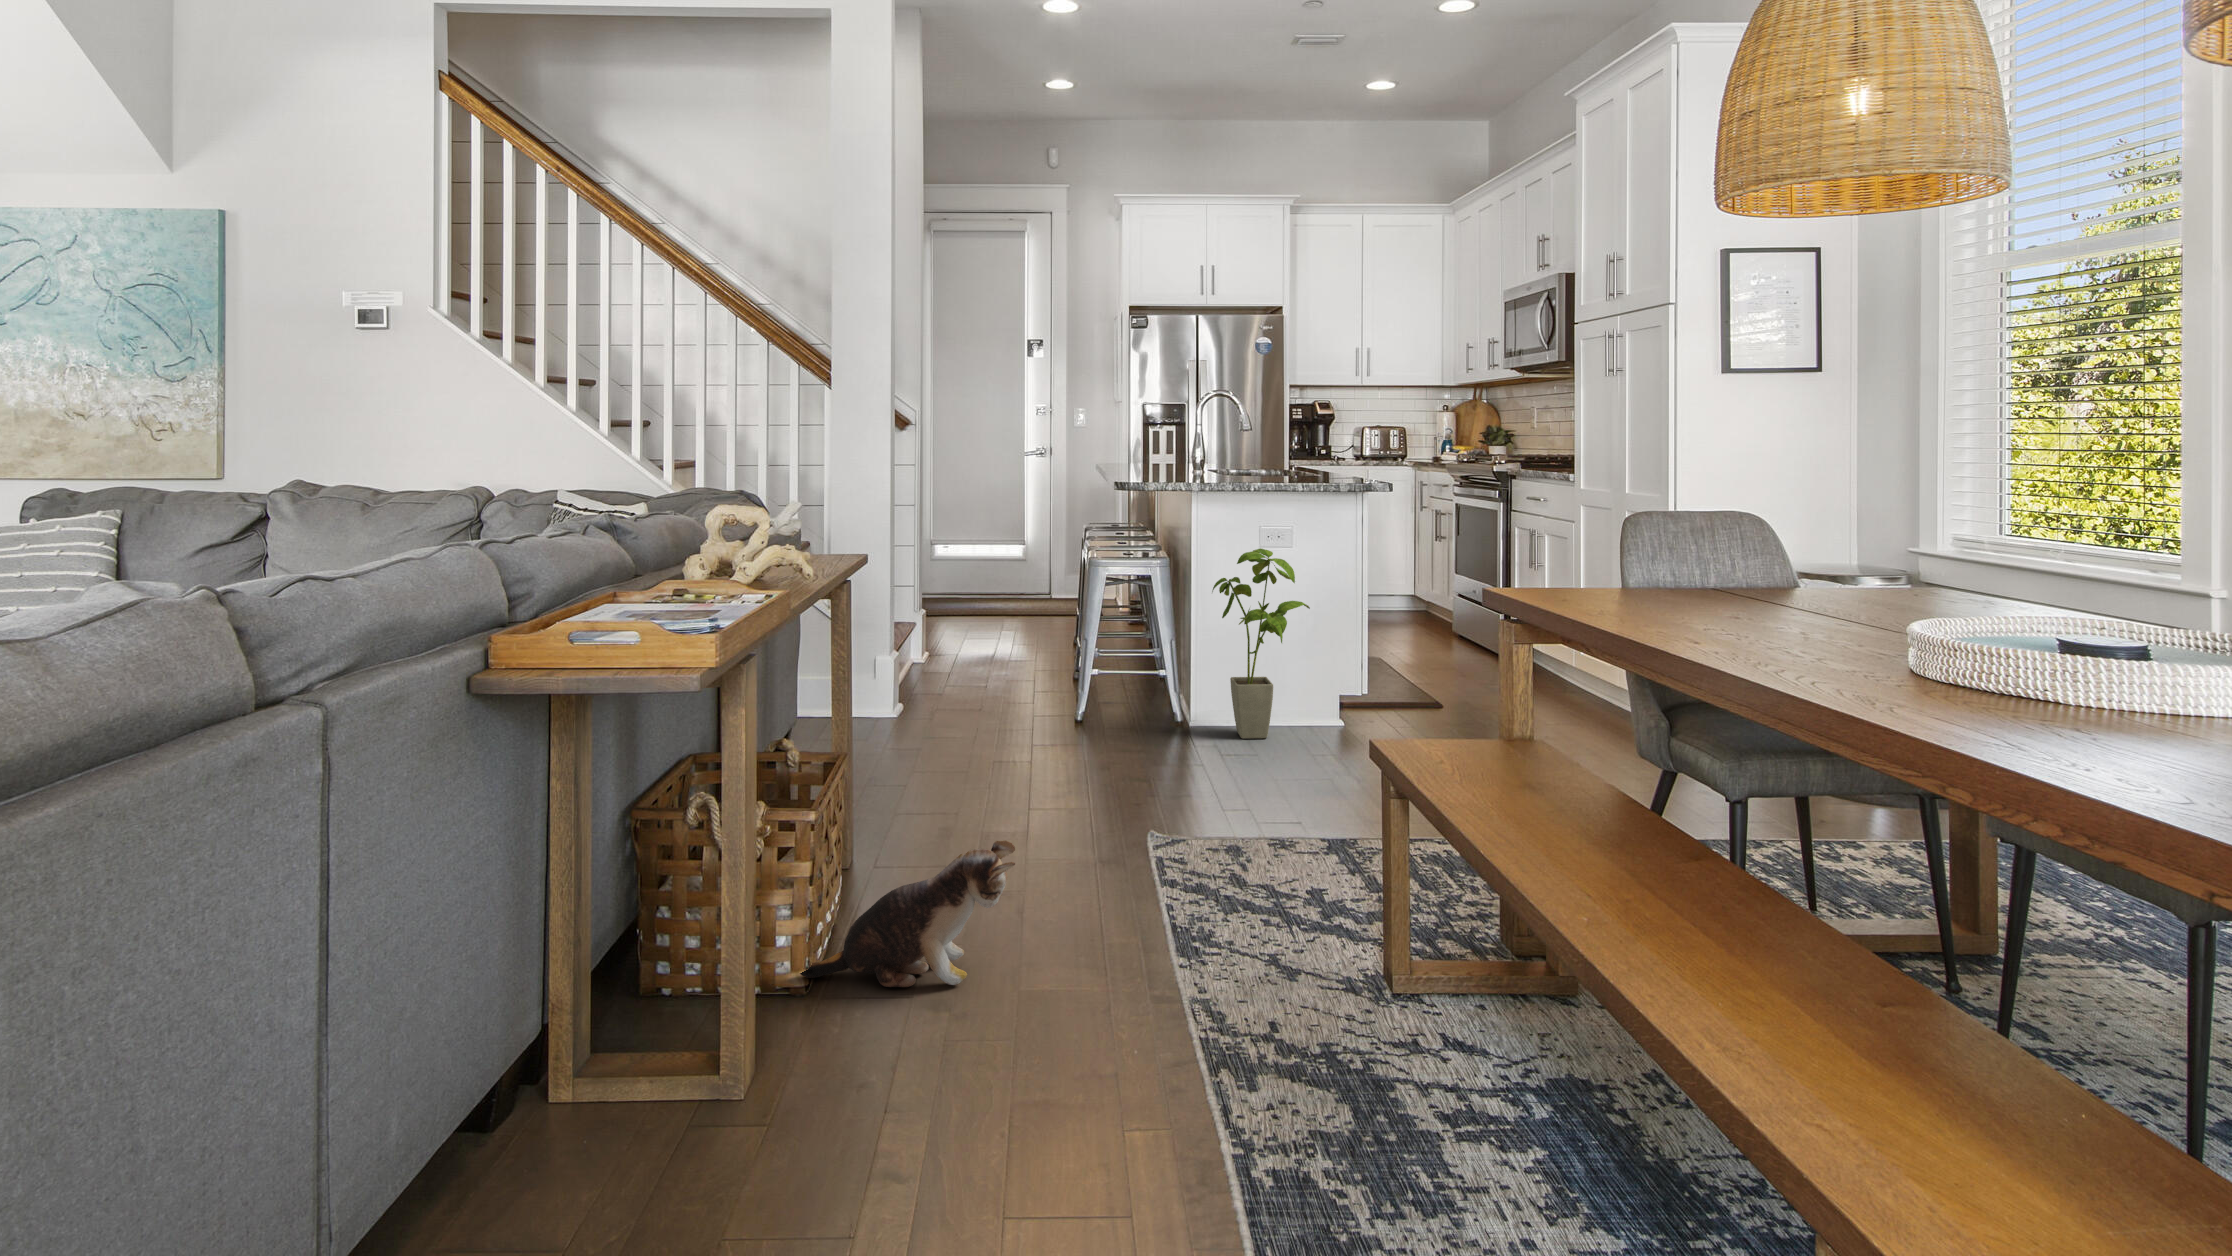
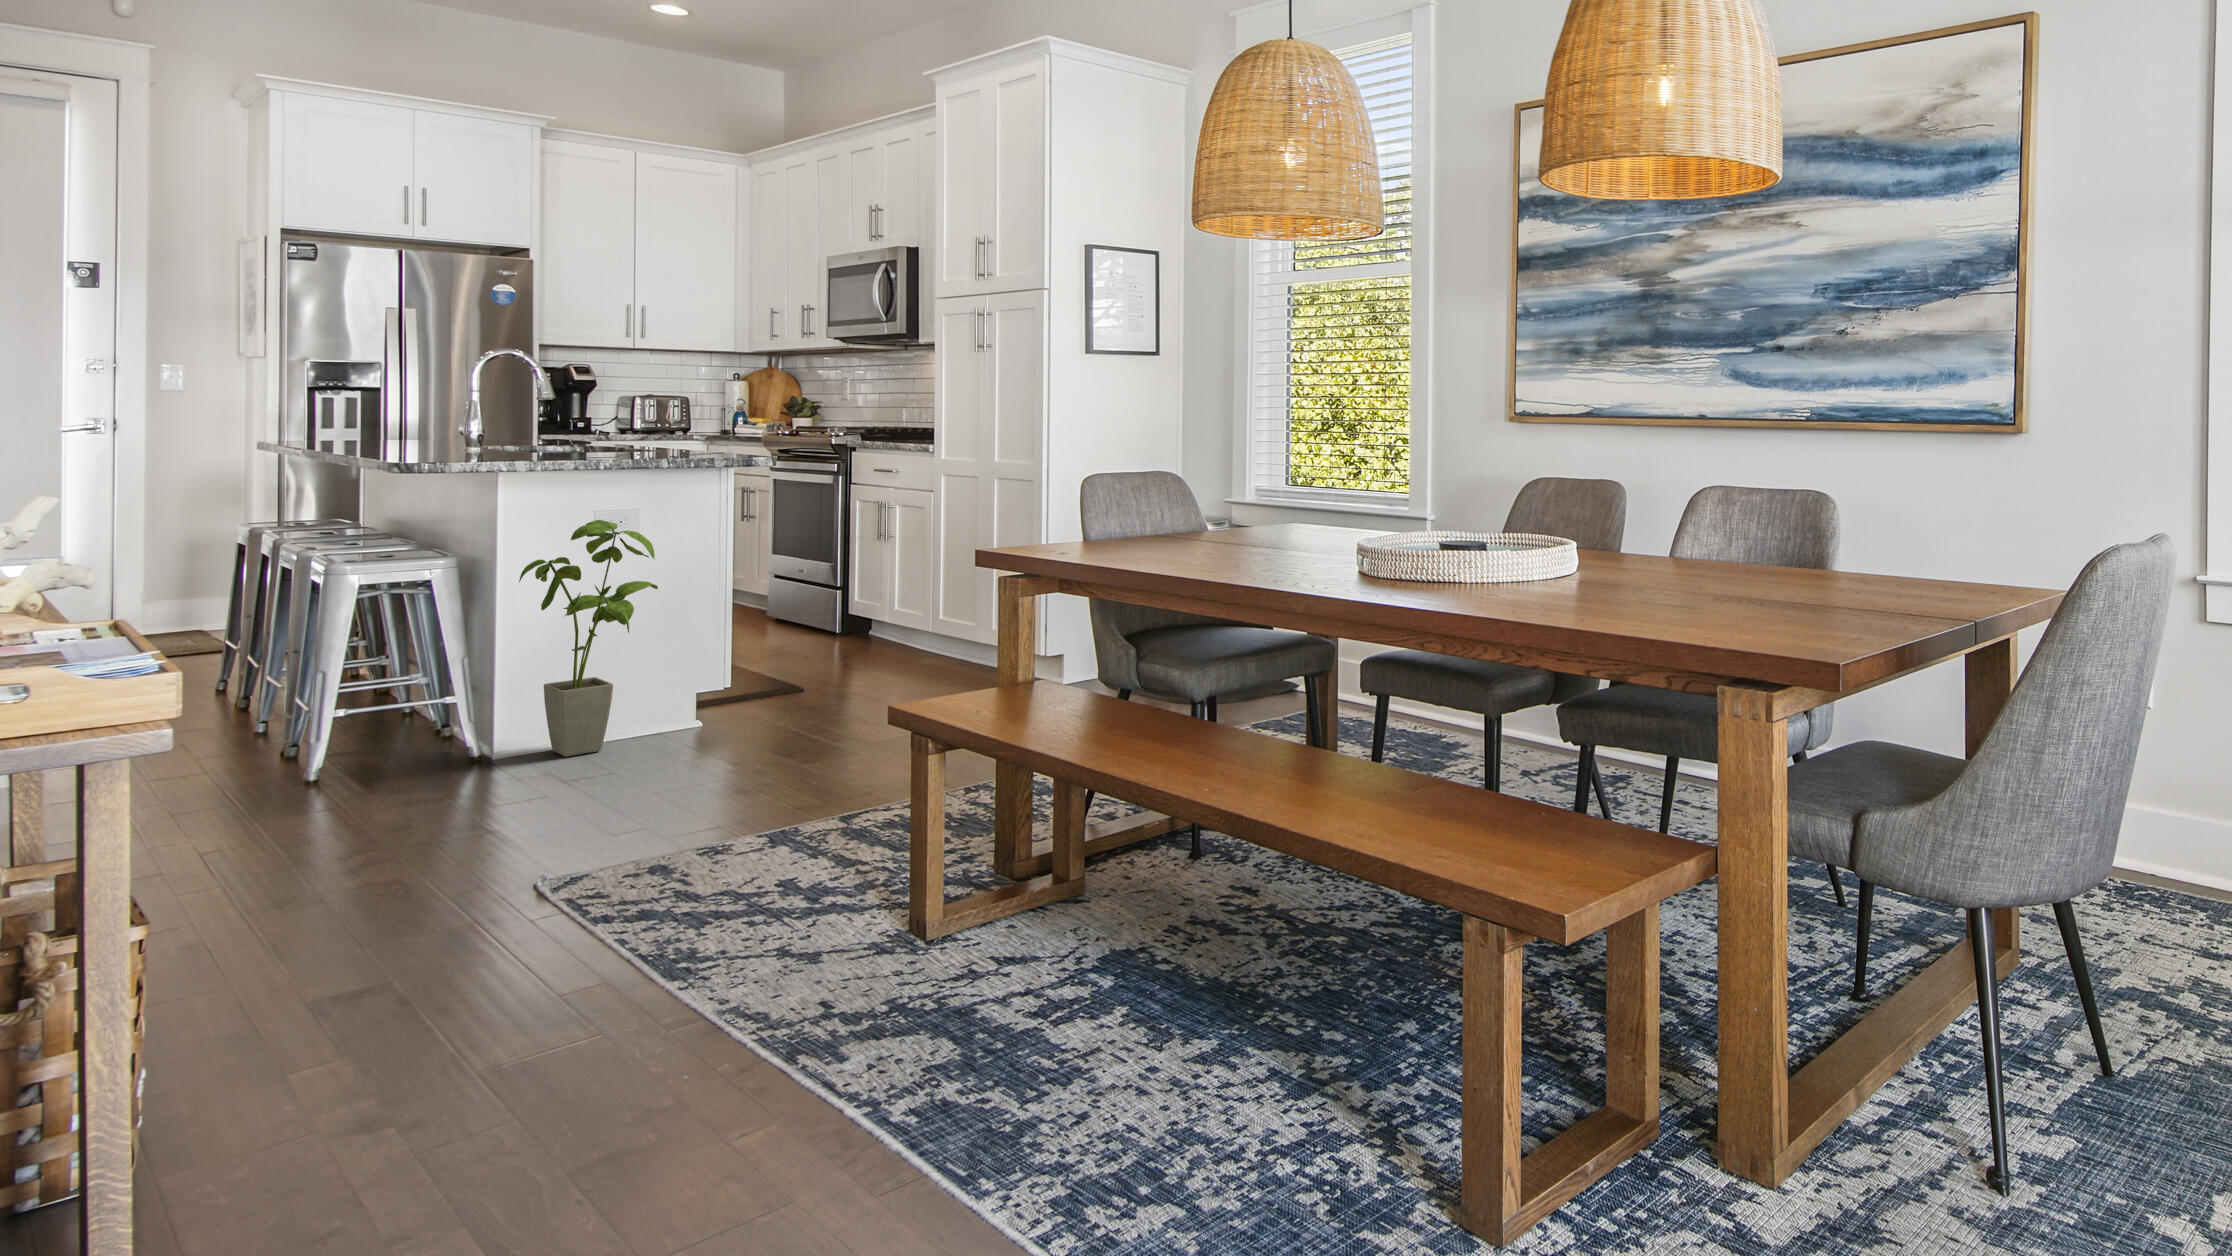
plush toy: present [800,841,1015,987] -> none [43,906,463,1194]

